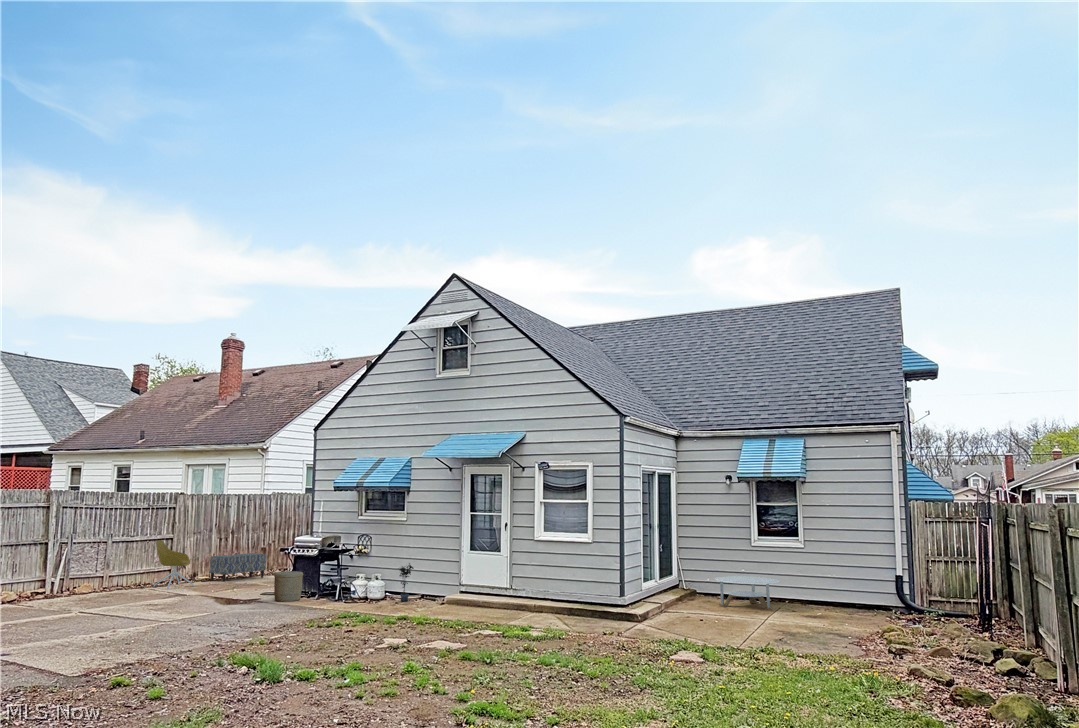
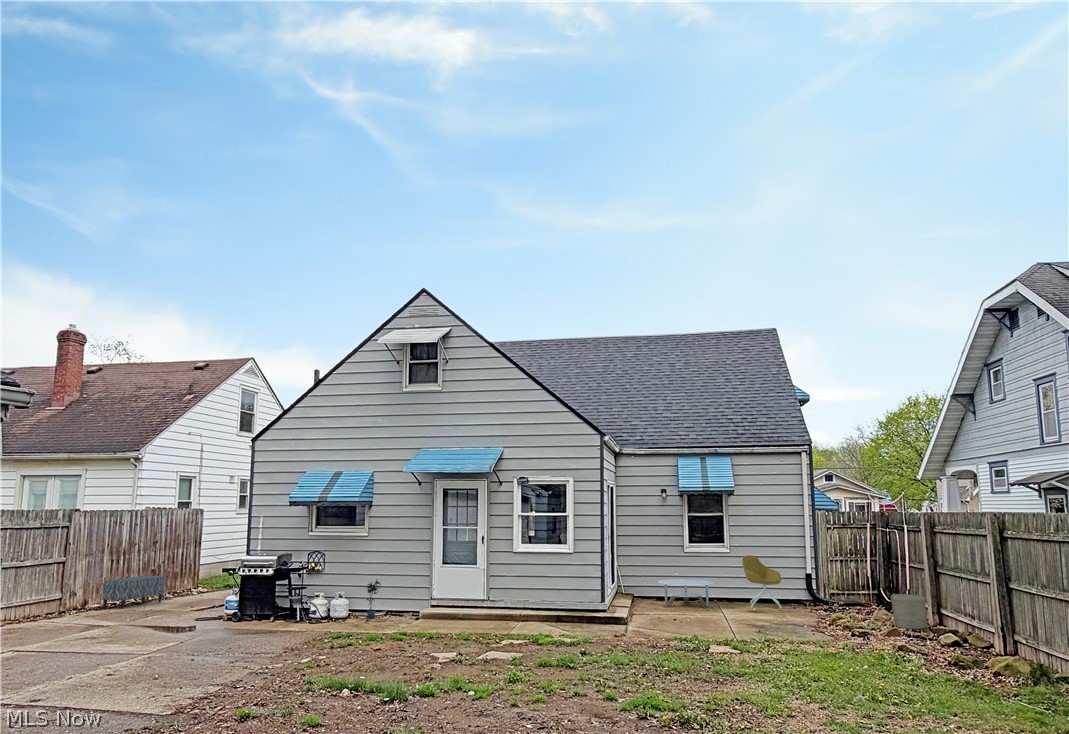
chair: present [154,540,193,589] -> present [742,555,782,608]
woven basket: present [274,571,303,602] -> present [891,594,927,629]

